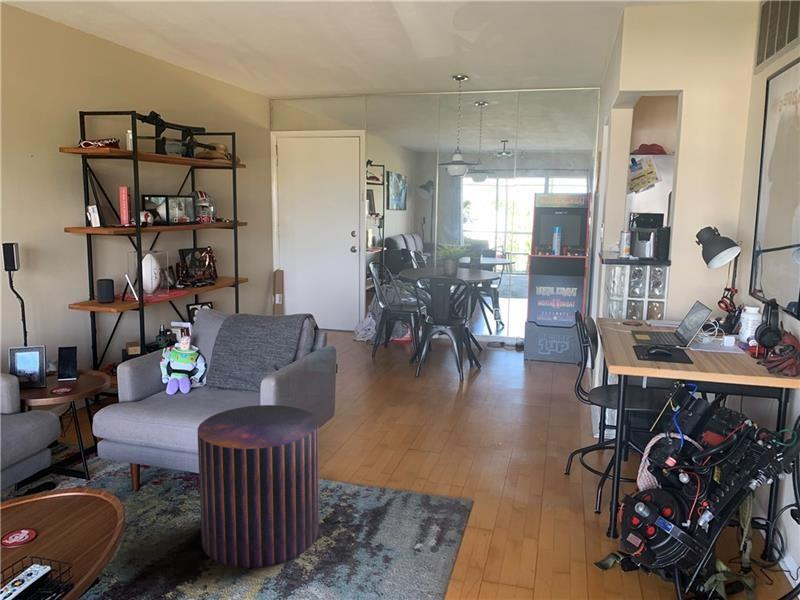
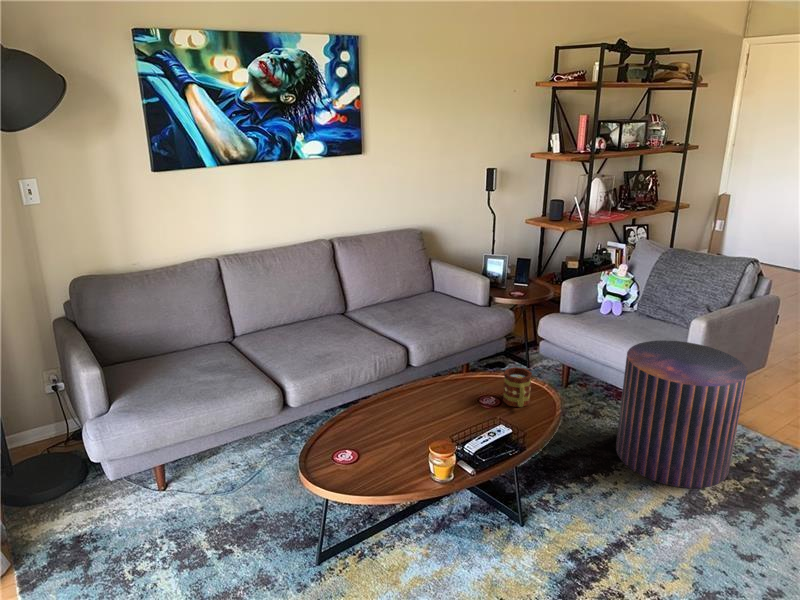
mug: none [32,478,78,535] -> present [503,367,532,407]

